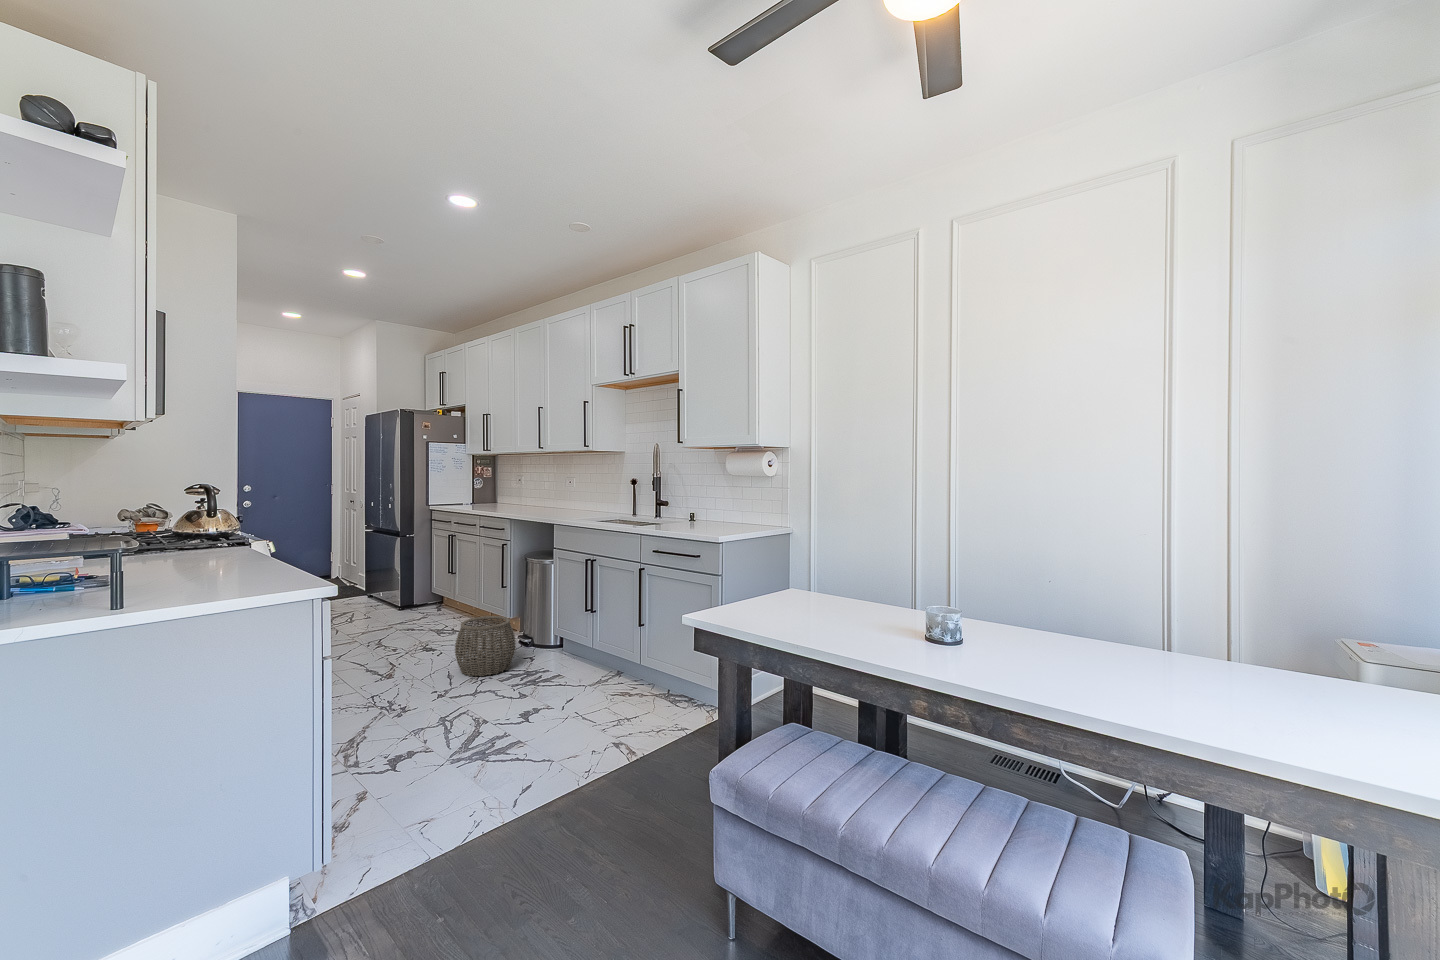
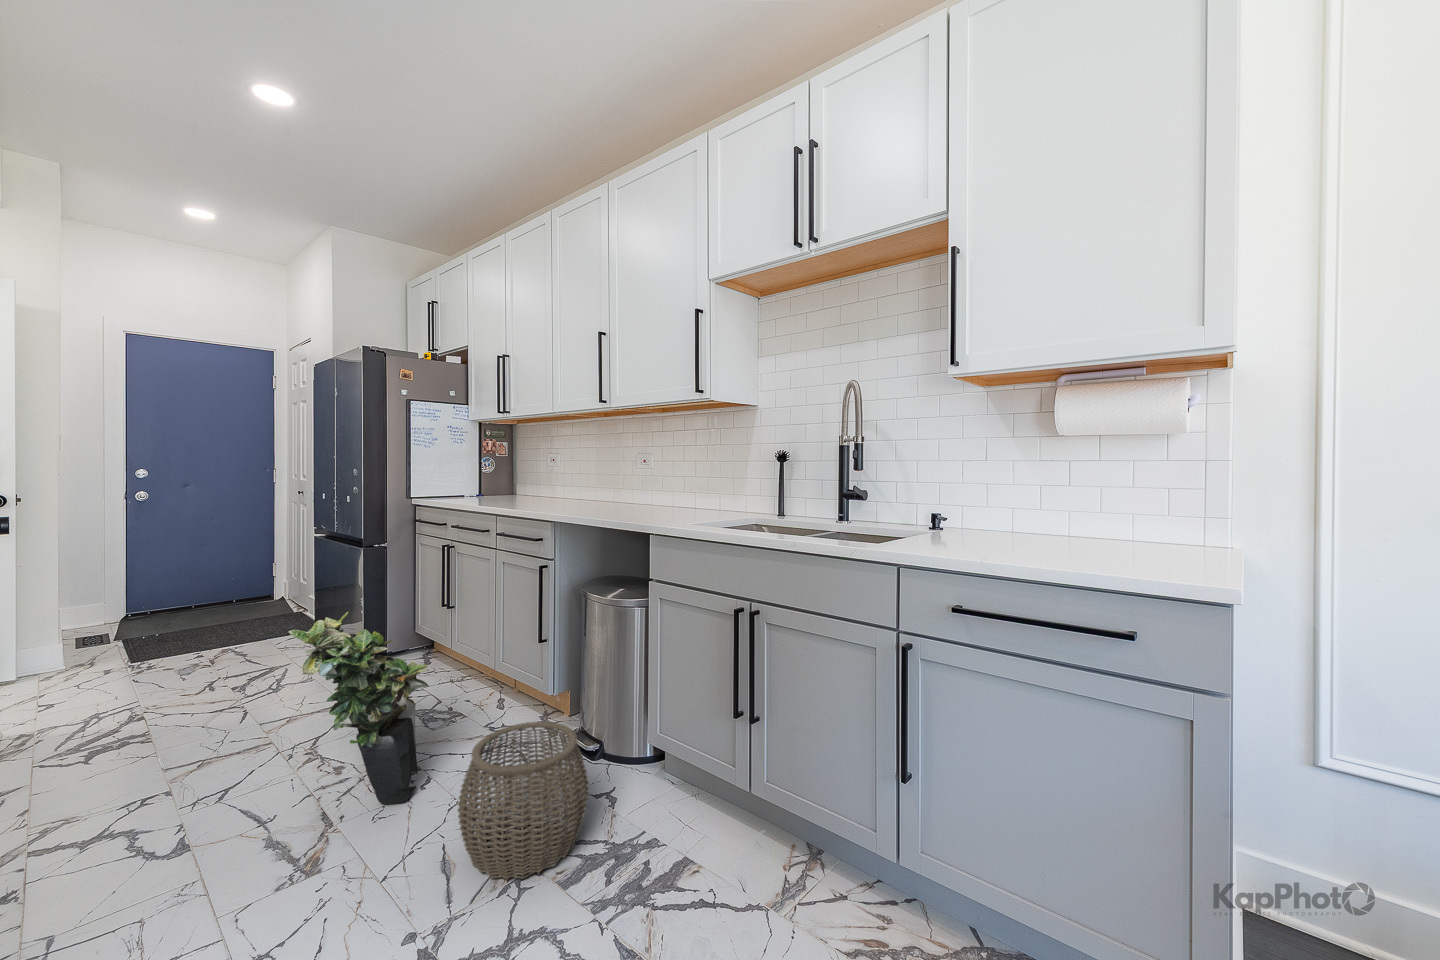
potted plant: none [376,565,441,657] -> present [289,612,429,804]

